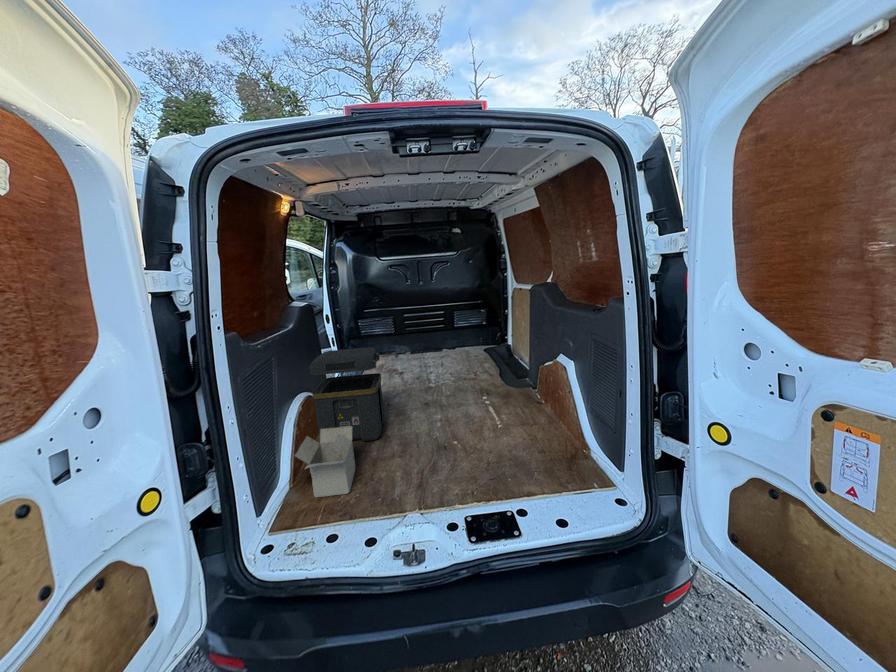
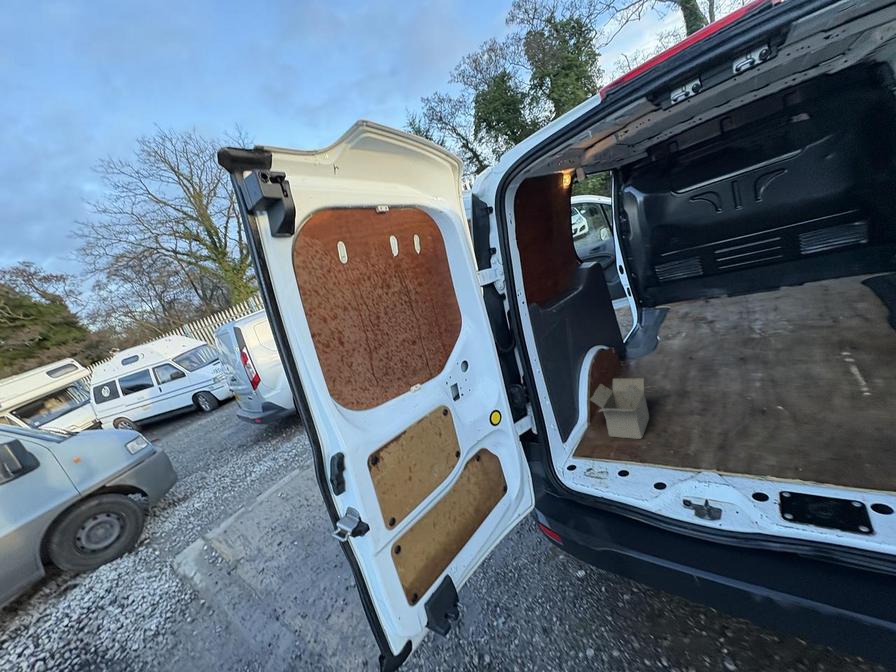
toolbox: present [309,347,384,441] -> none [600,299,685,393]

